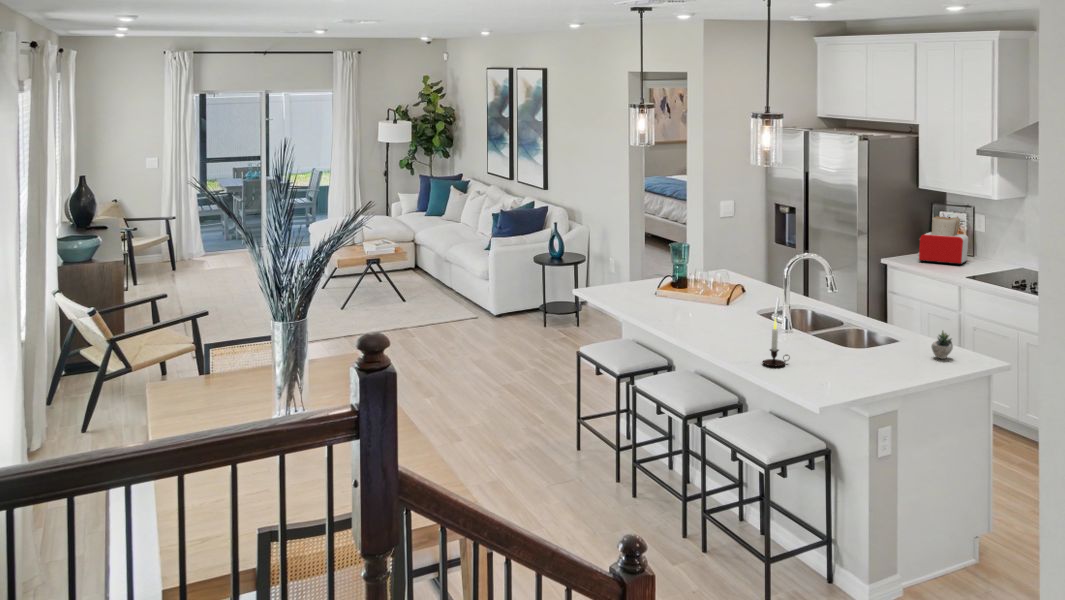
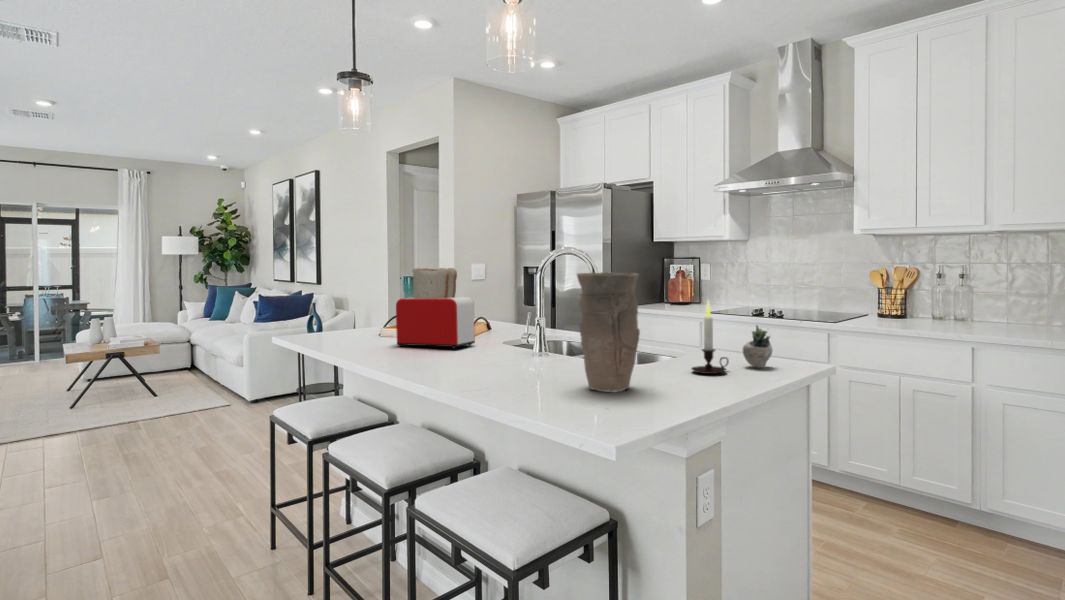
toaster: present [918,216,968,265] -> present [396,268,475,349]
vase: none [814,300,853,374] -> present [577,272,640,391]
candle: present [762,319,790,366] -> present [692,301,729,374]

